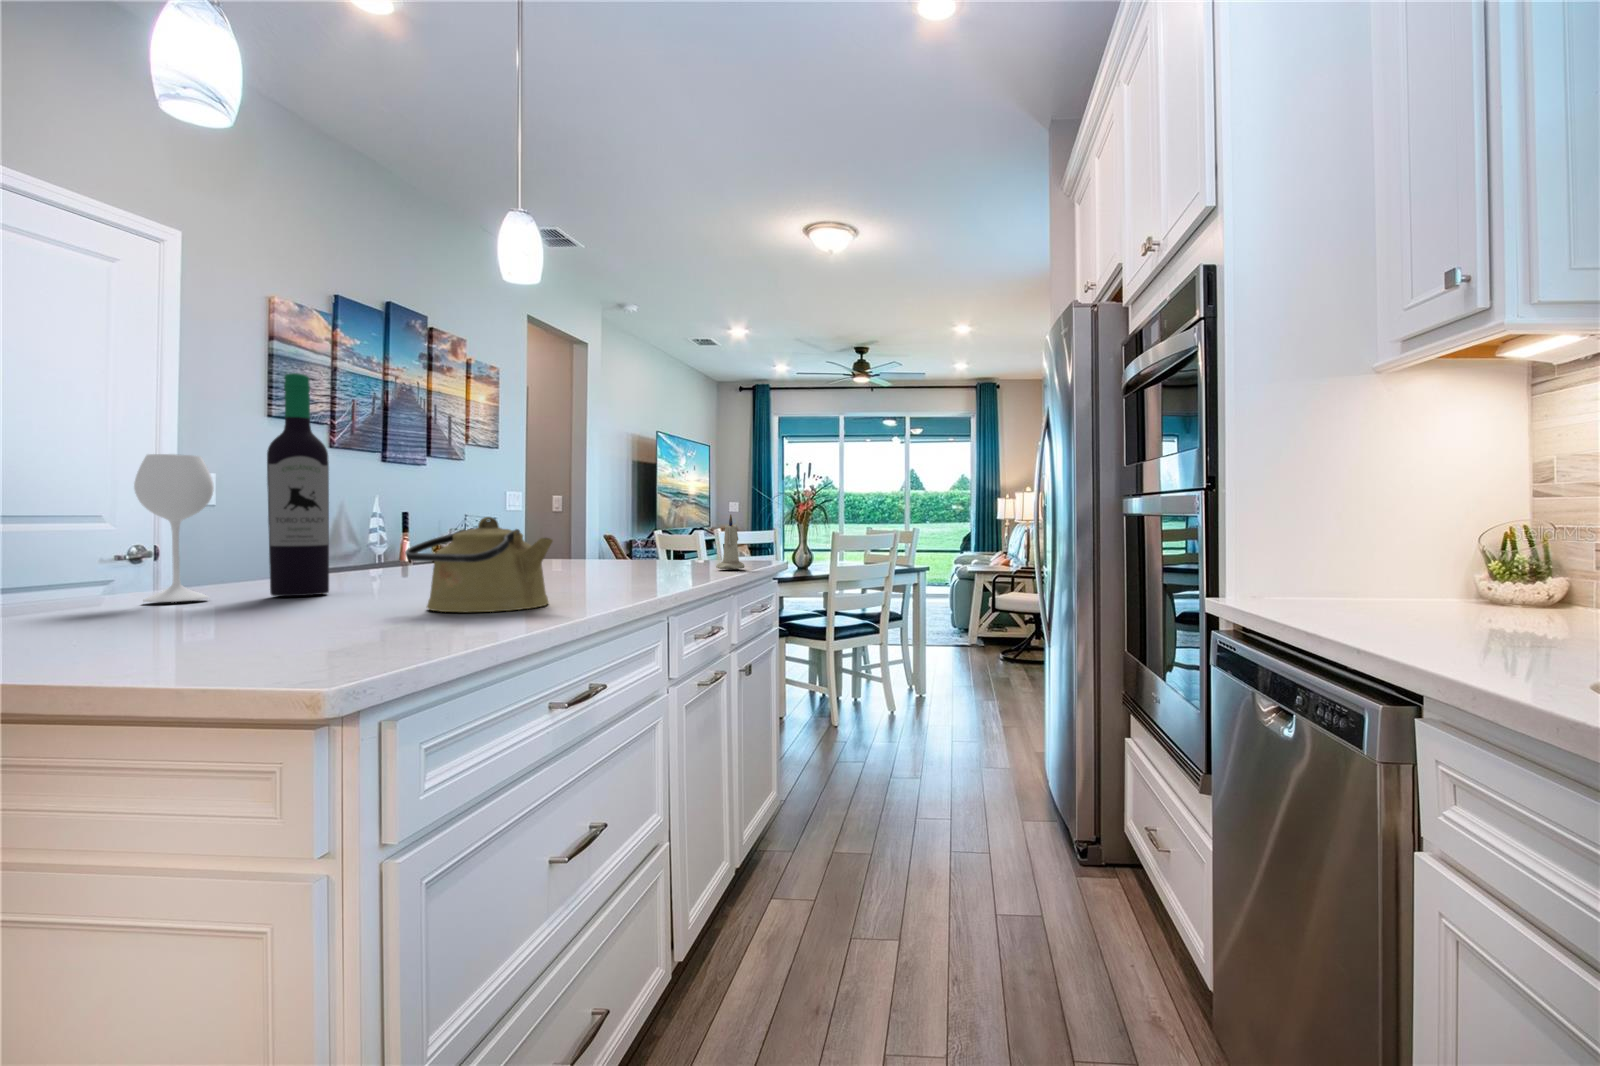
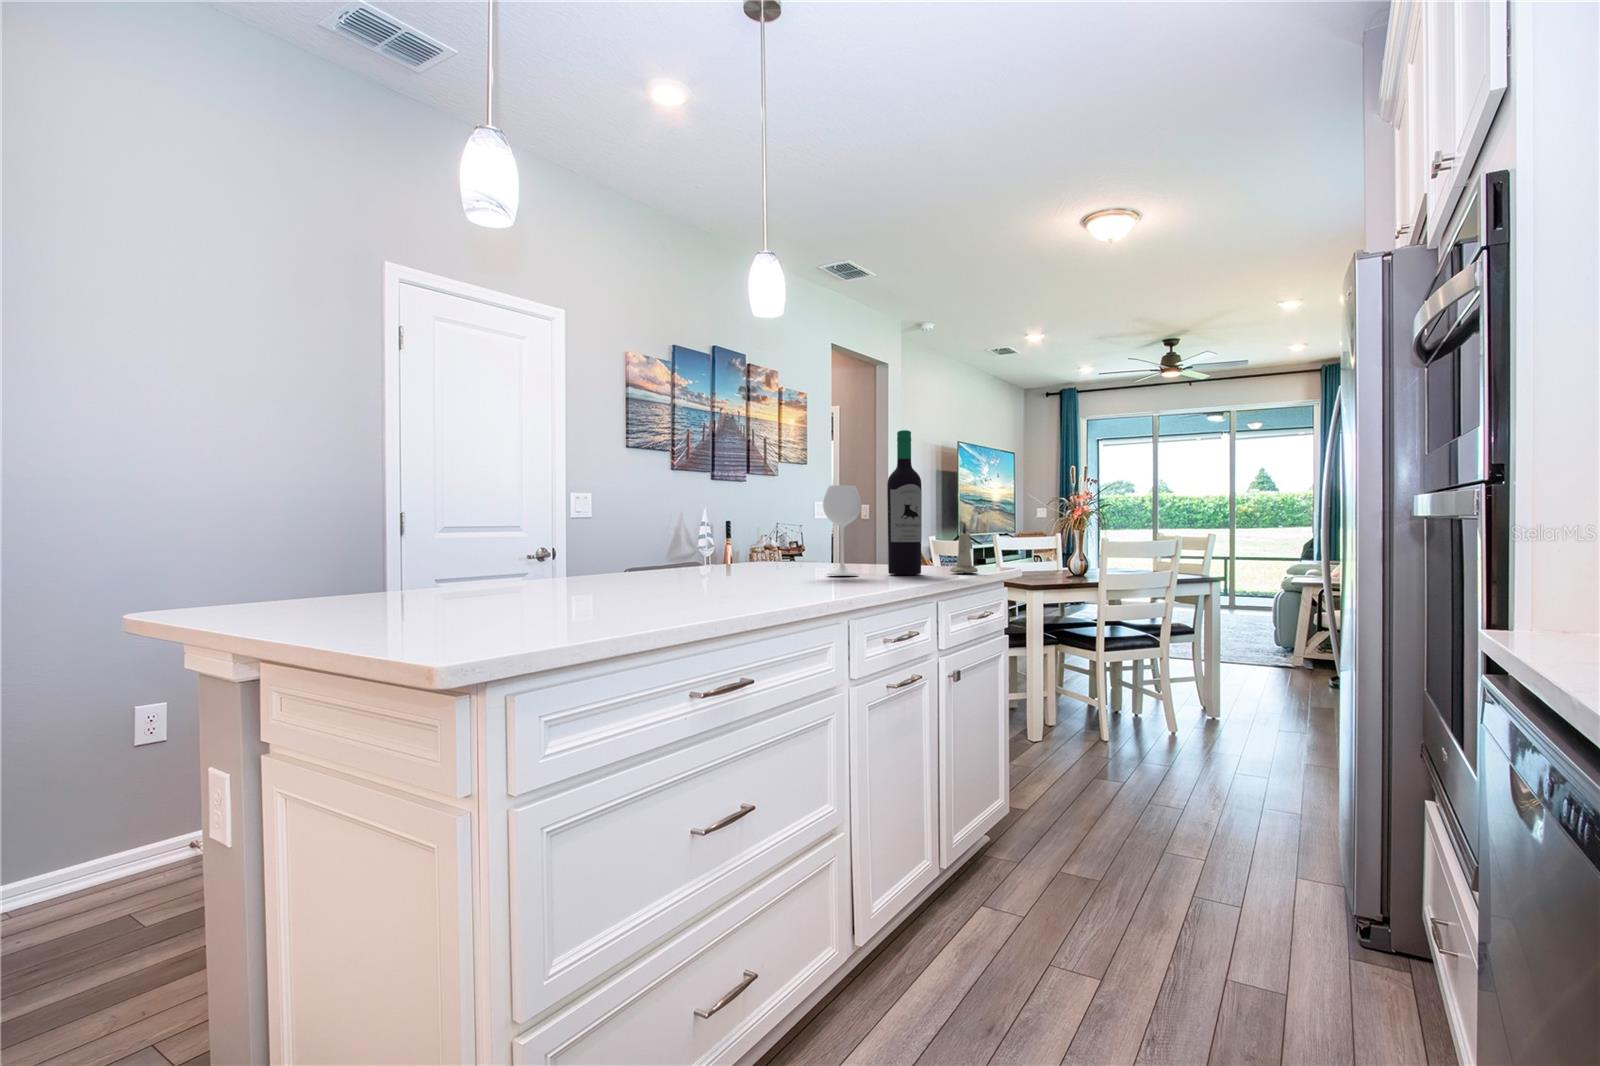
wine bottle: present [134,373,329,602] -> present [823,430,922,576]
kettle: present [405,517,553,612] -> none [669,527,771,600]

